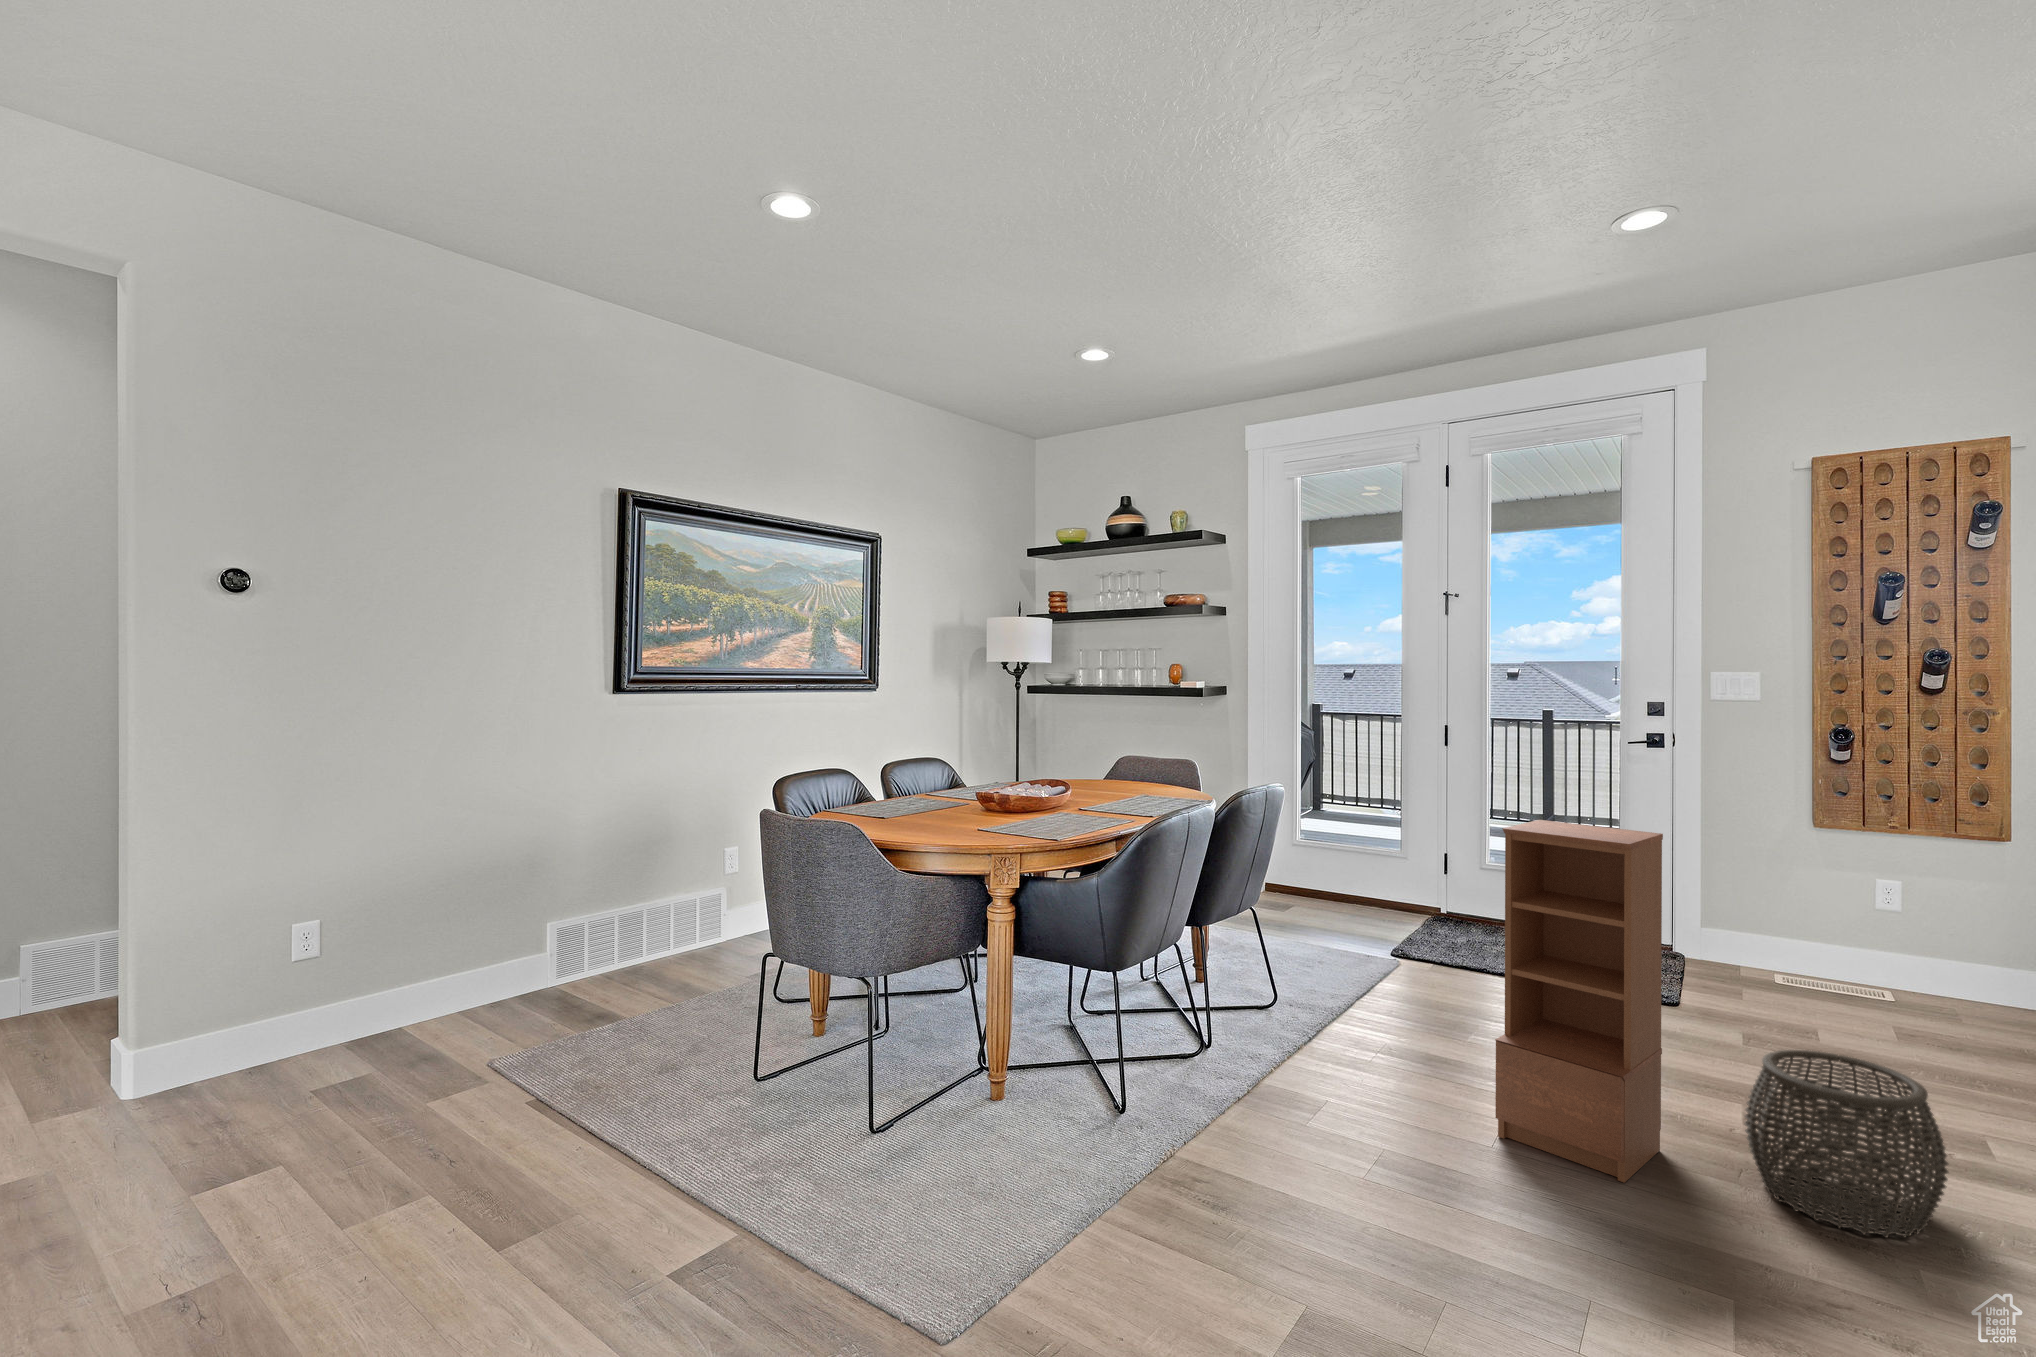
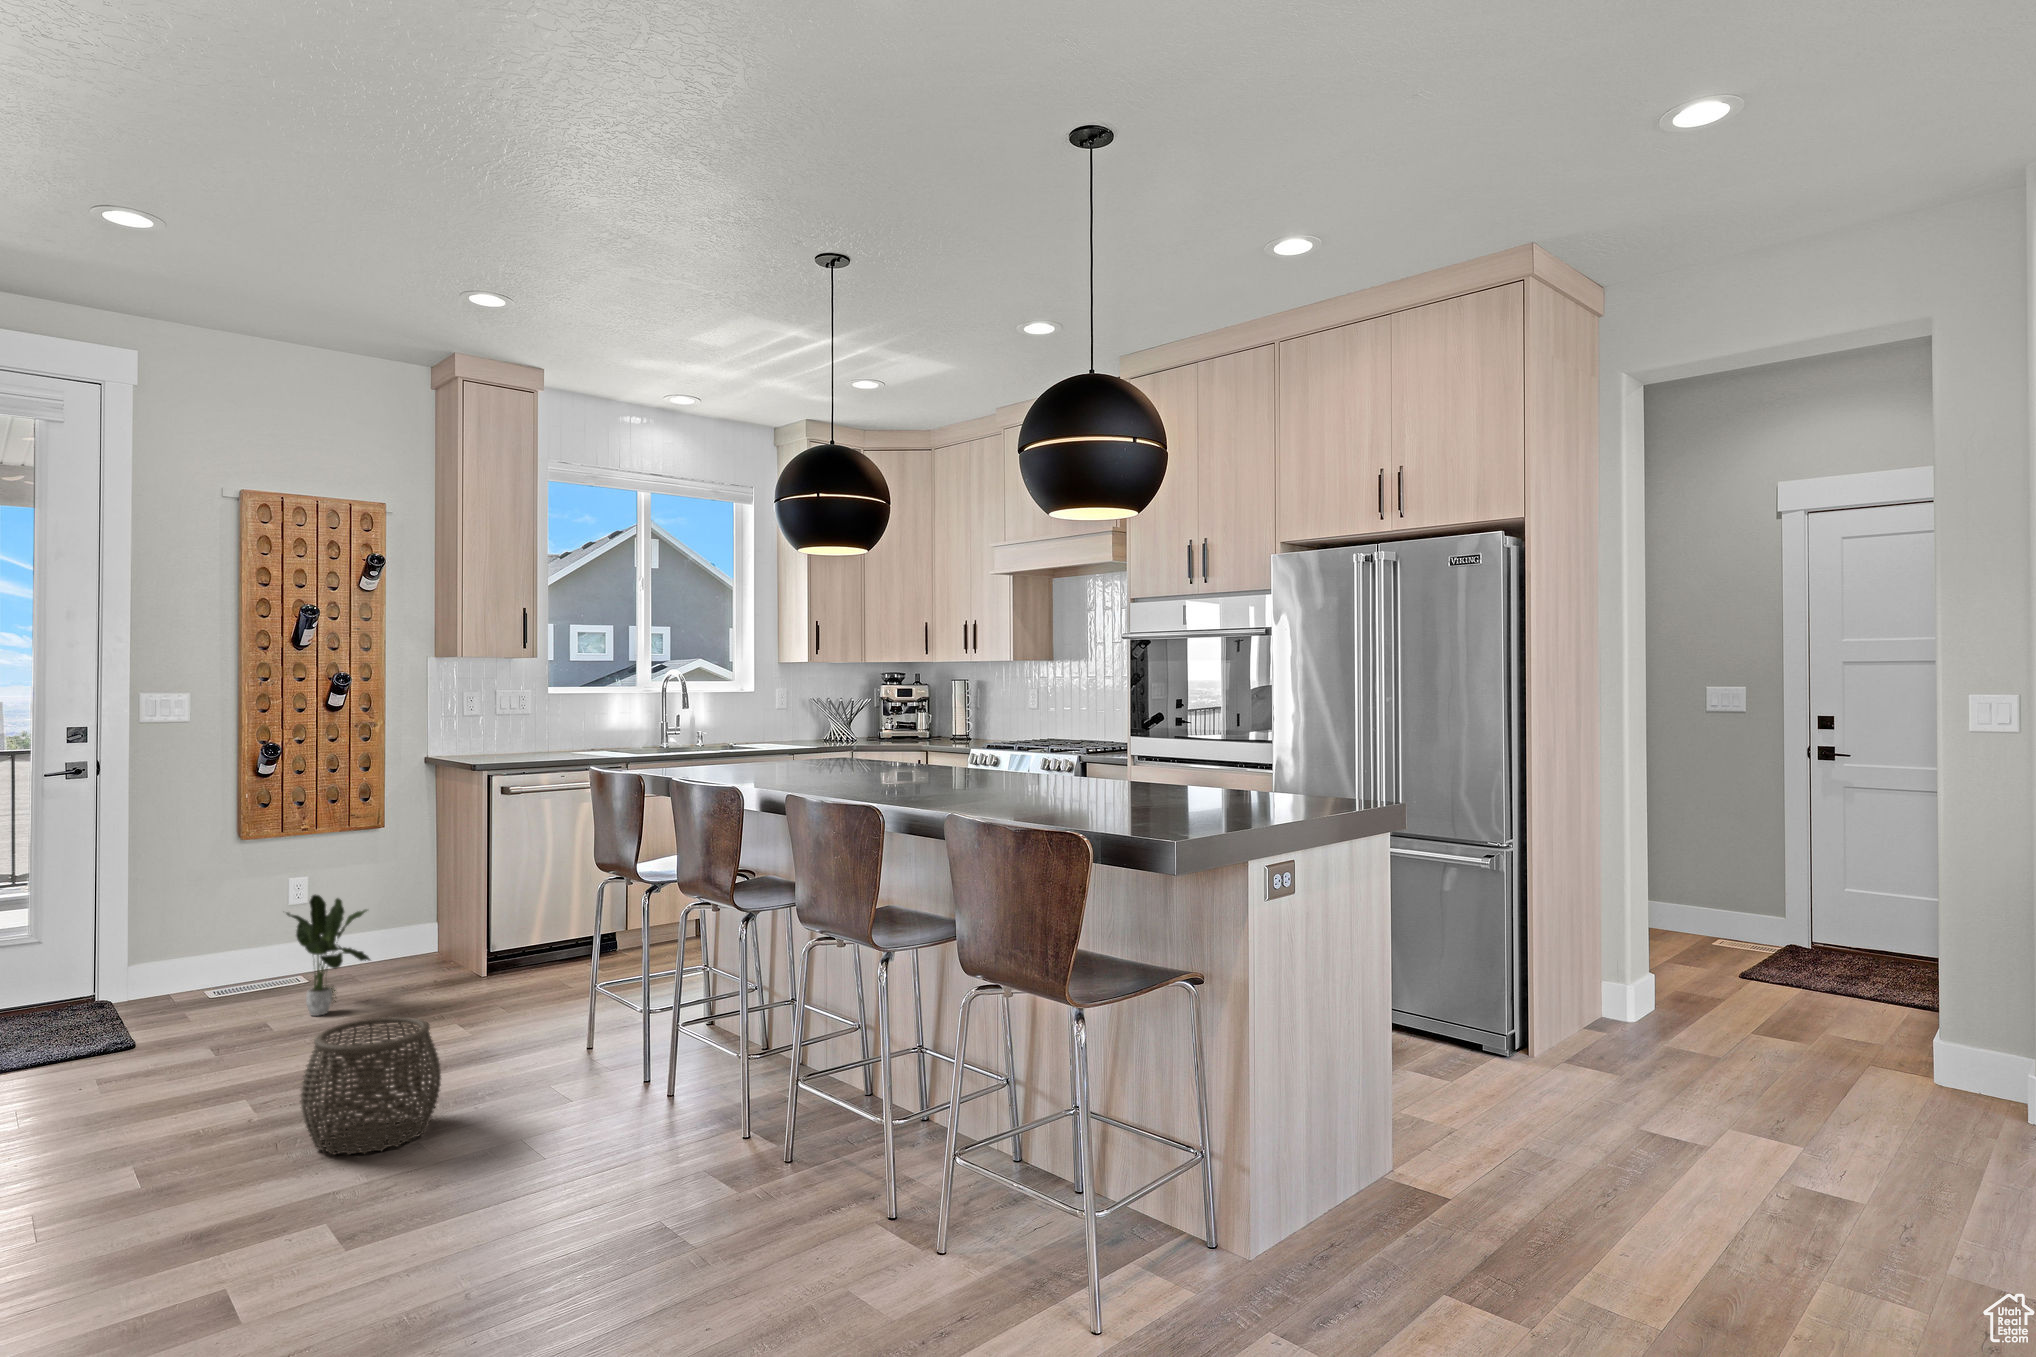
bookcase: present [1495,820,1663,1183] -> none [61,864,227,1231]
potted plant: none [1833,898,1955,1040] -> present [286,894,370,1016]

